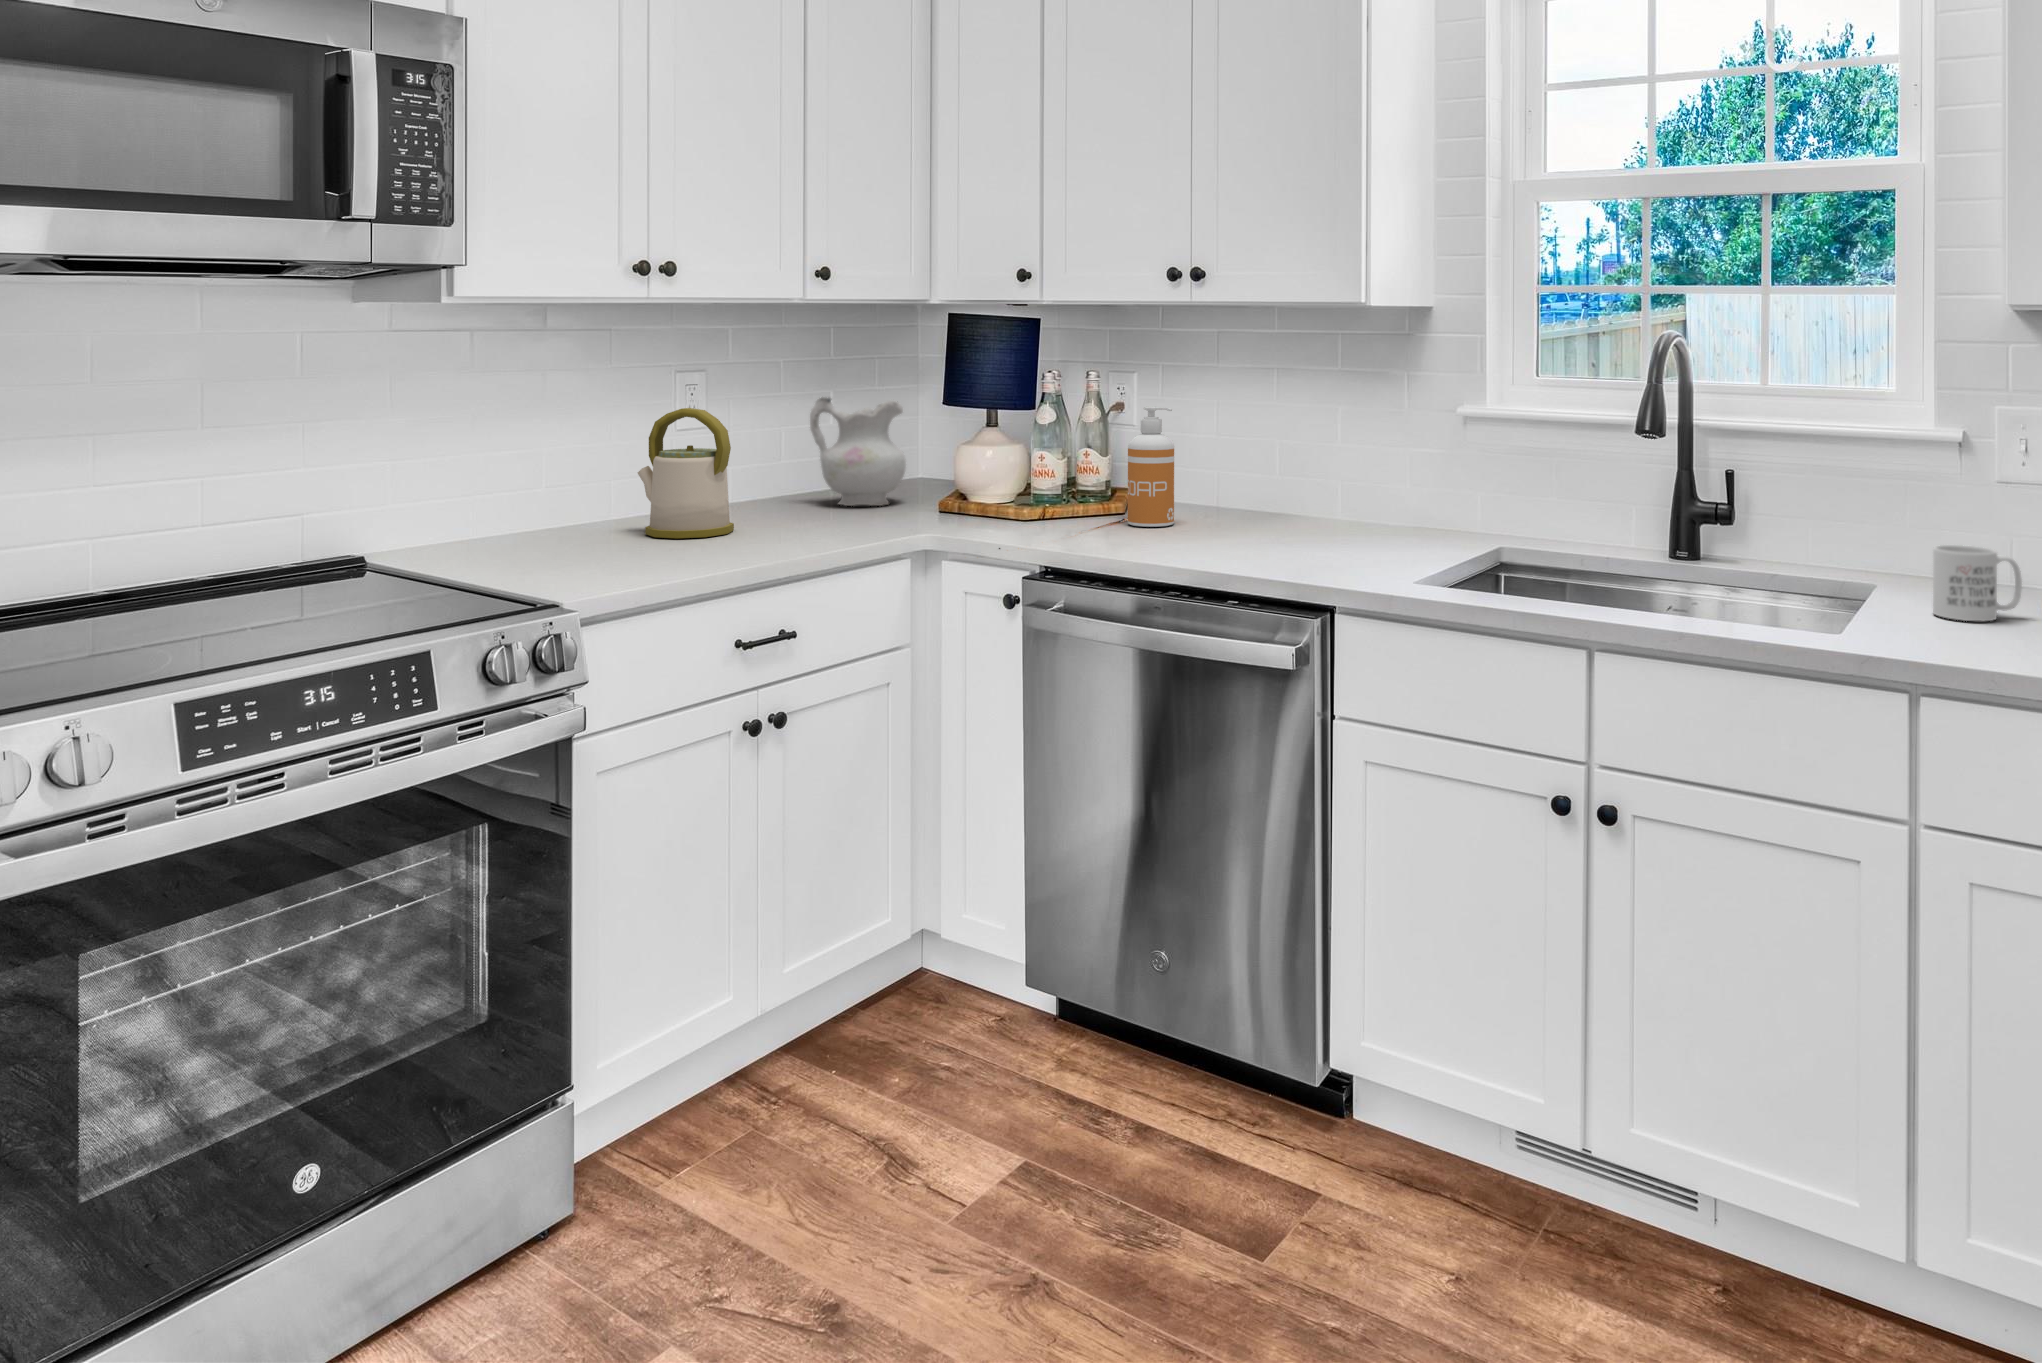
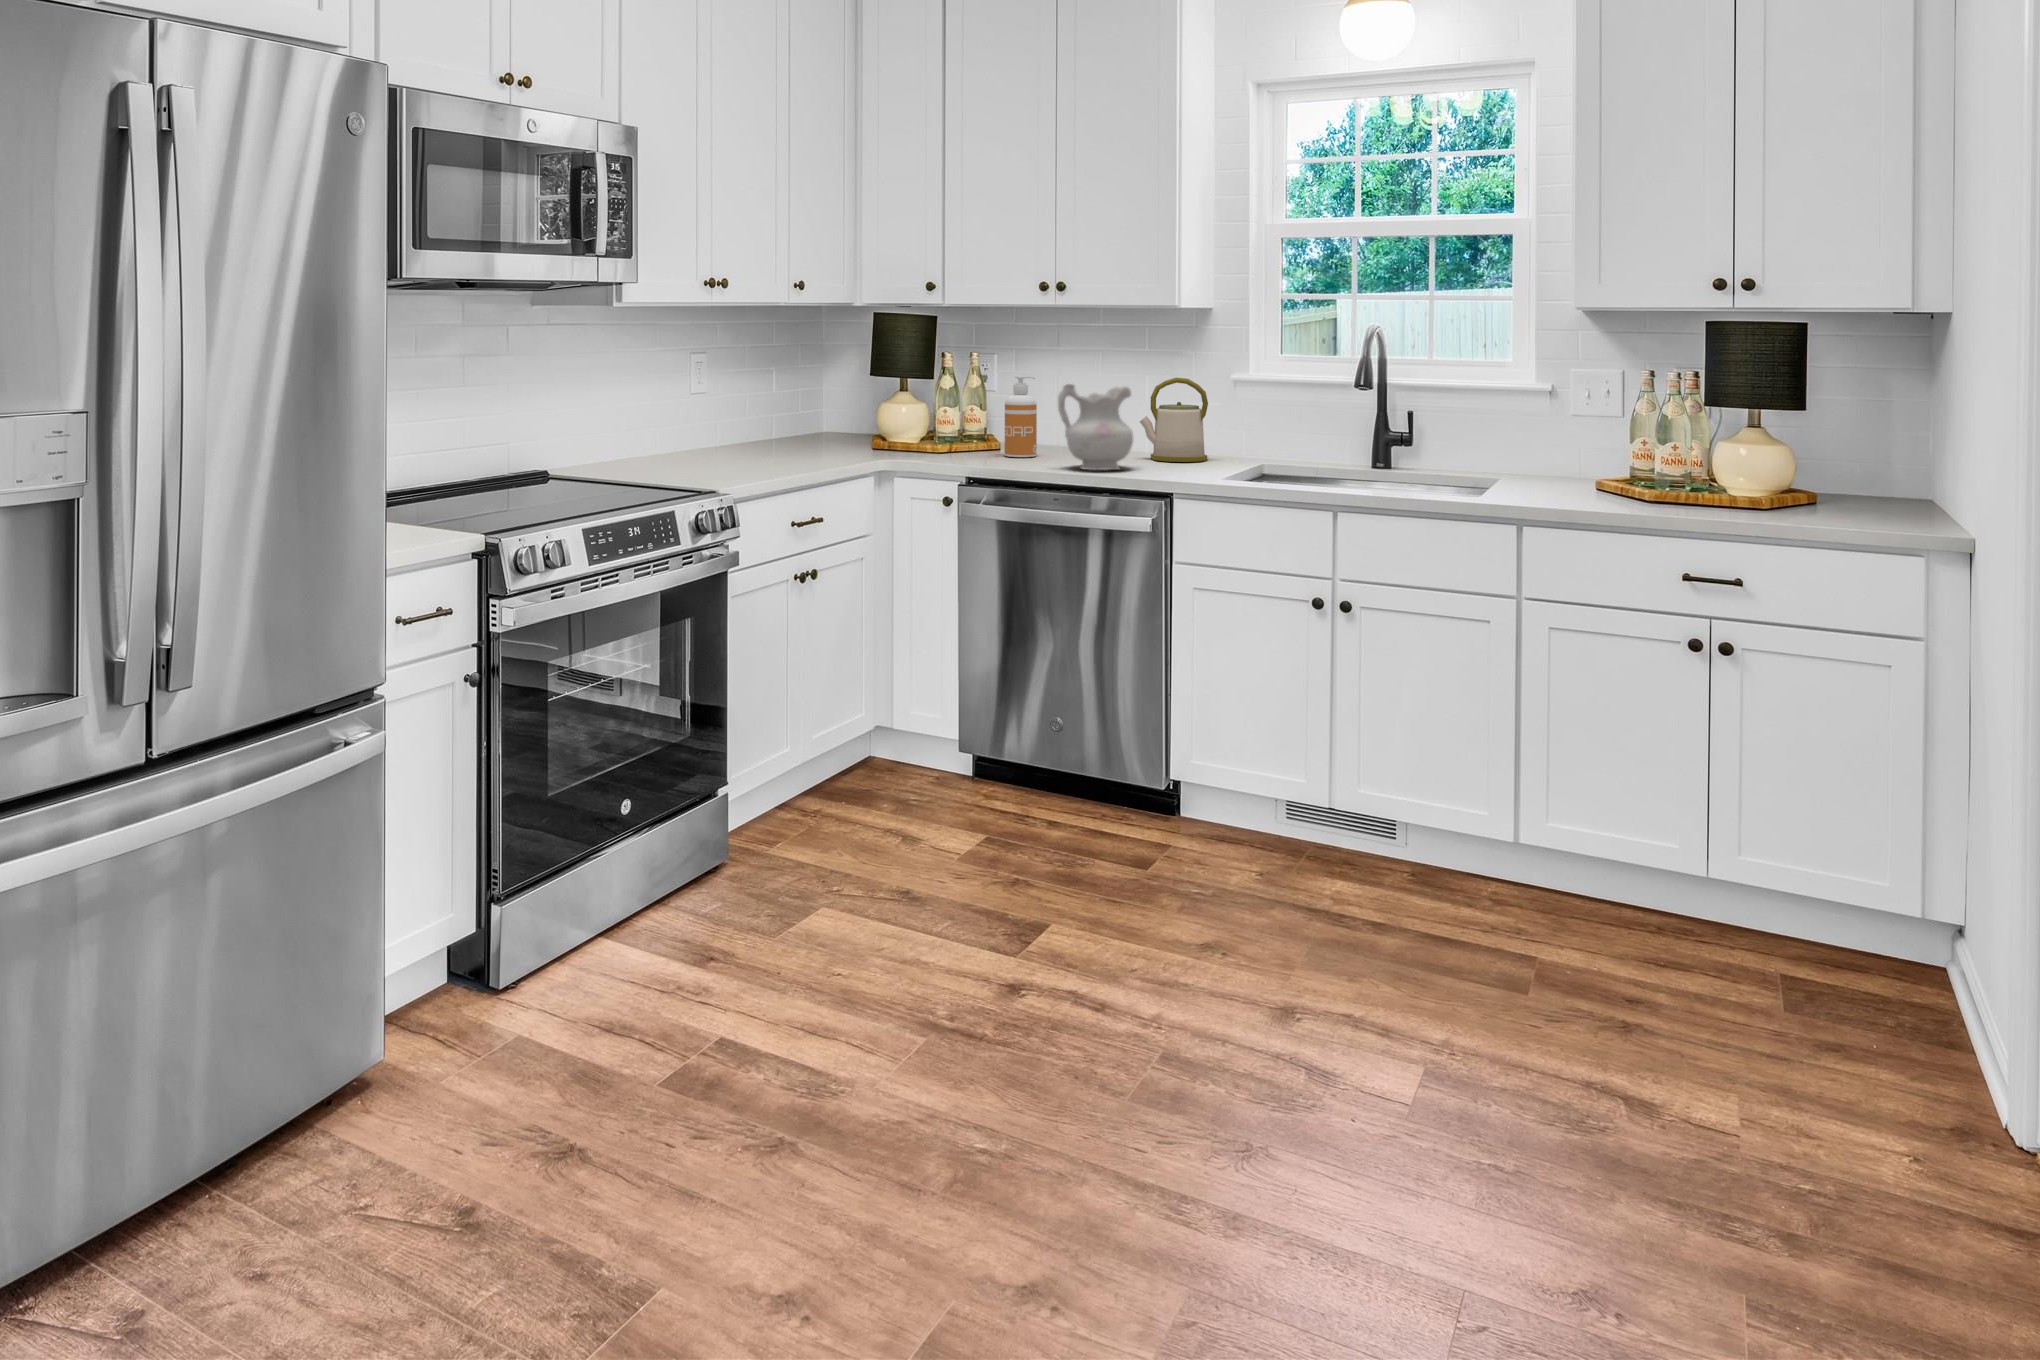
ceramic pitcher: present [810,397,906,506] -> present [1058,384,1133,470]
kettle: present [638,408,734,538] -> present [1140,377,1208,462]
mug: present [1933,545,2022,621] -> none [1532,450,1583,493]

